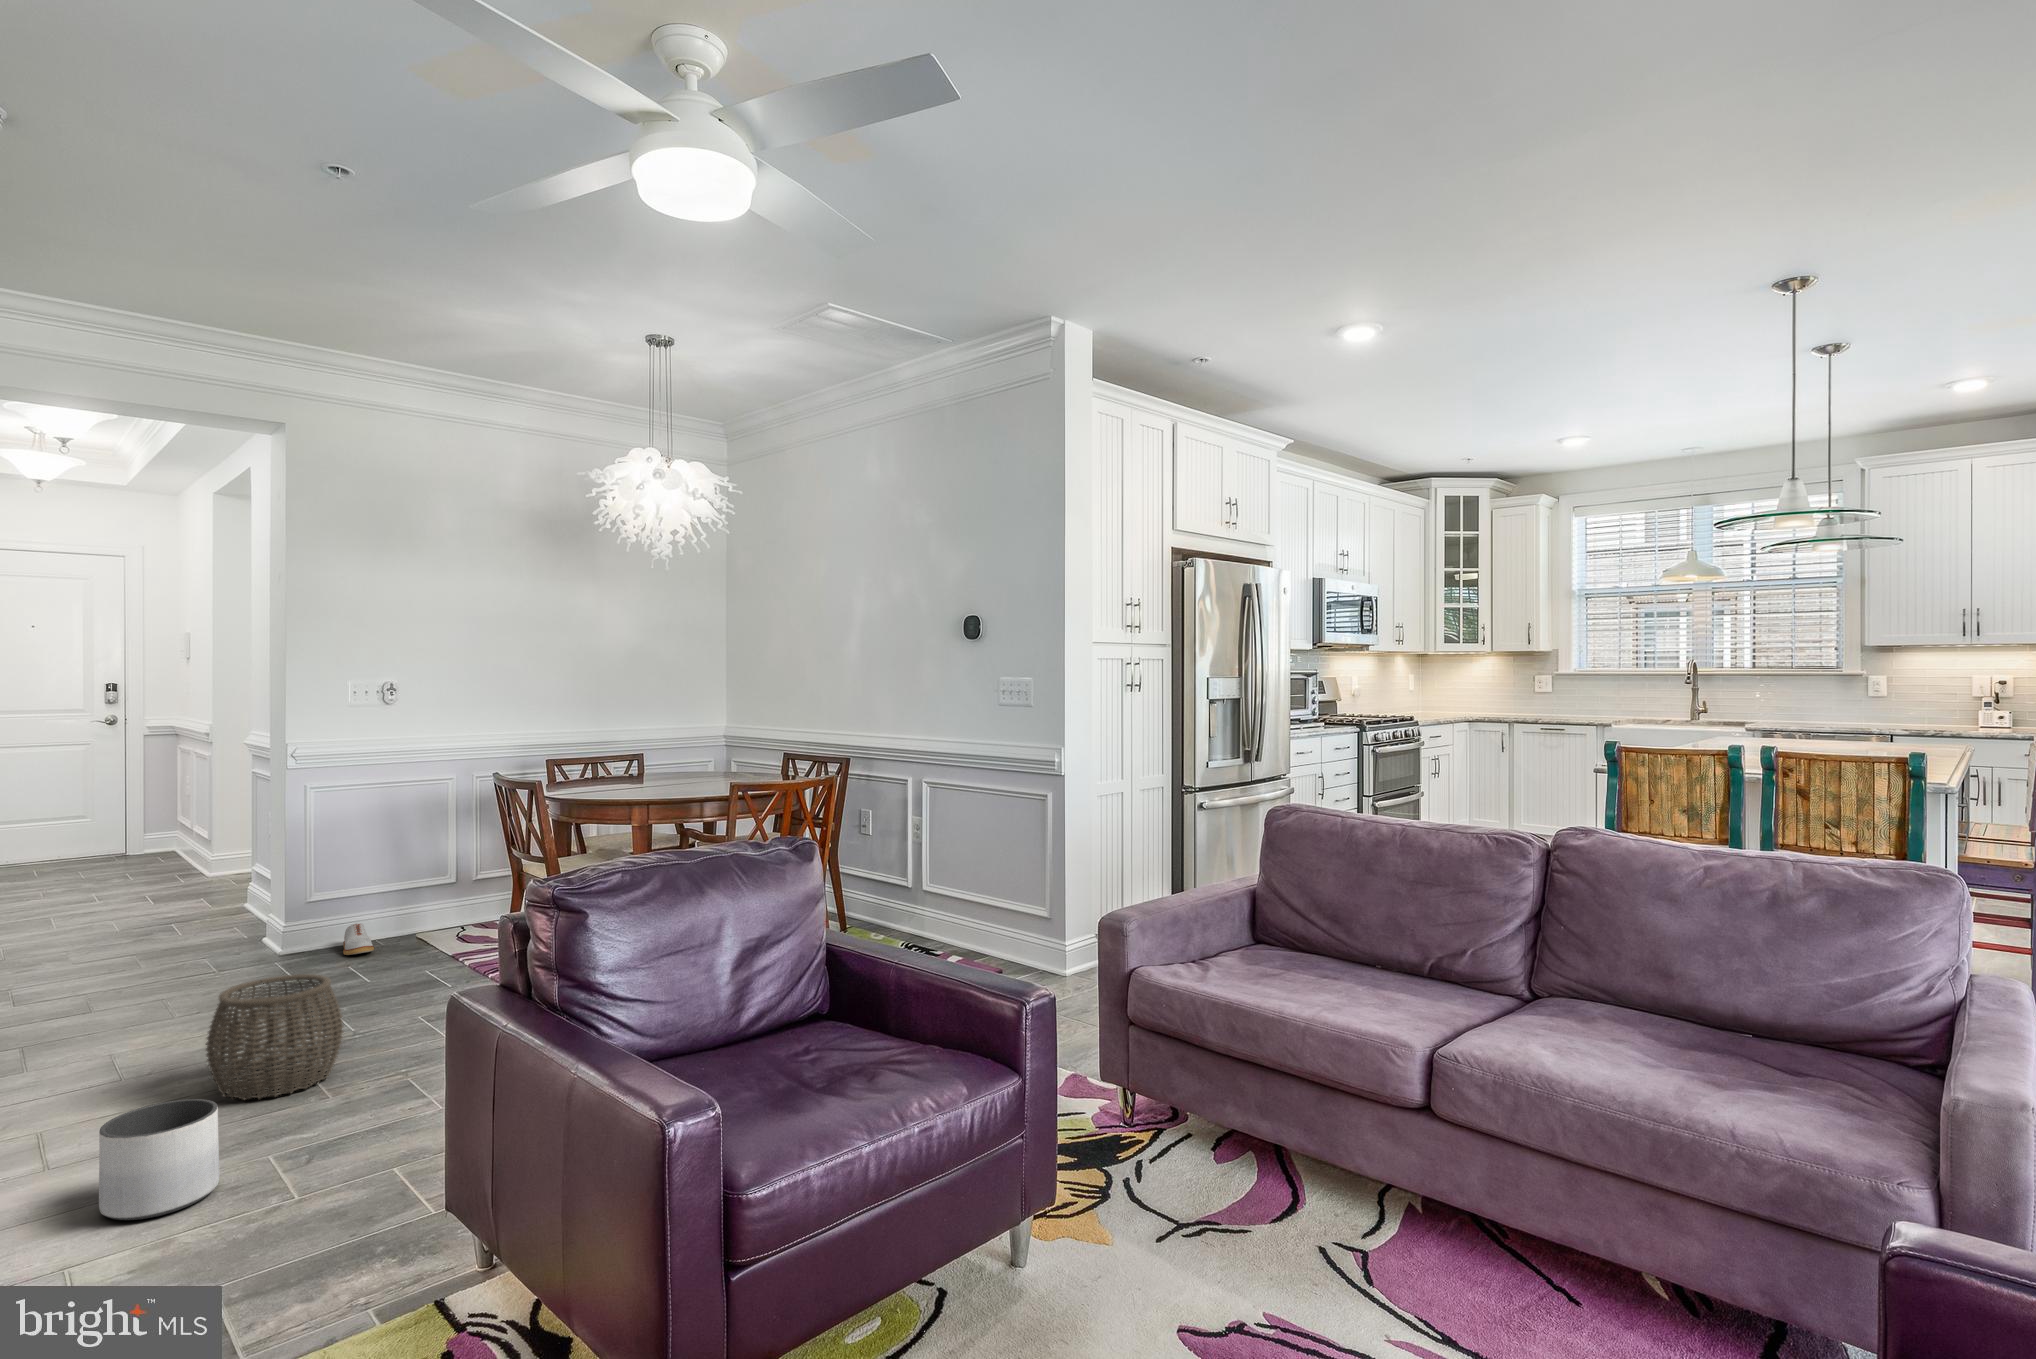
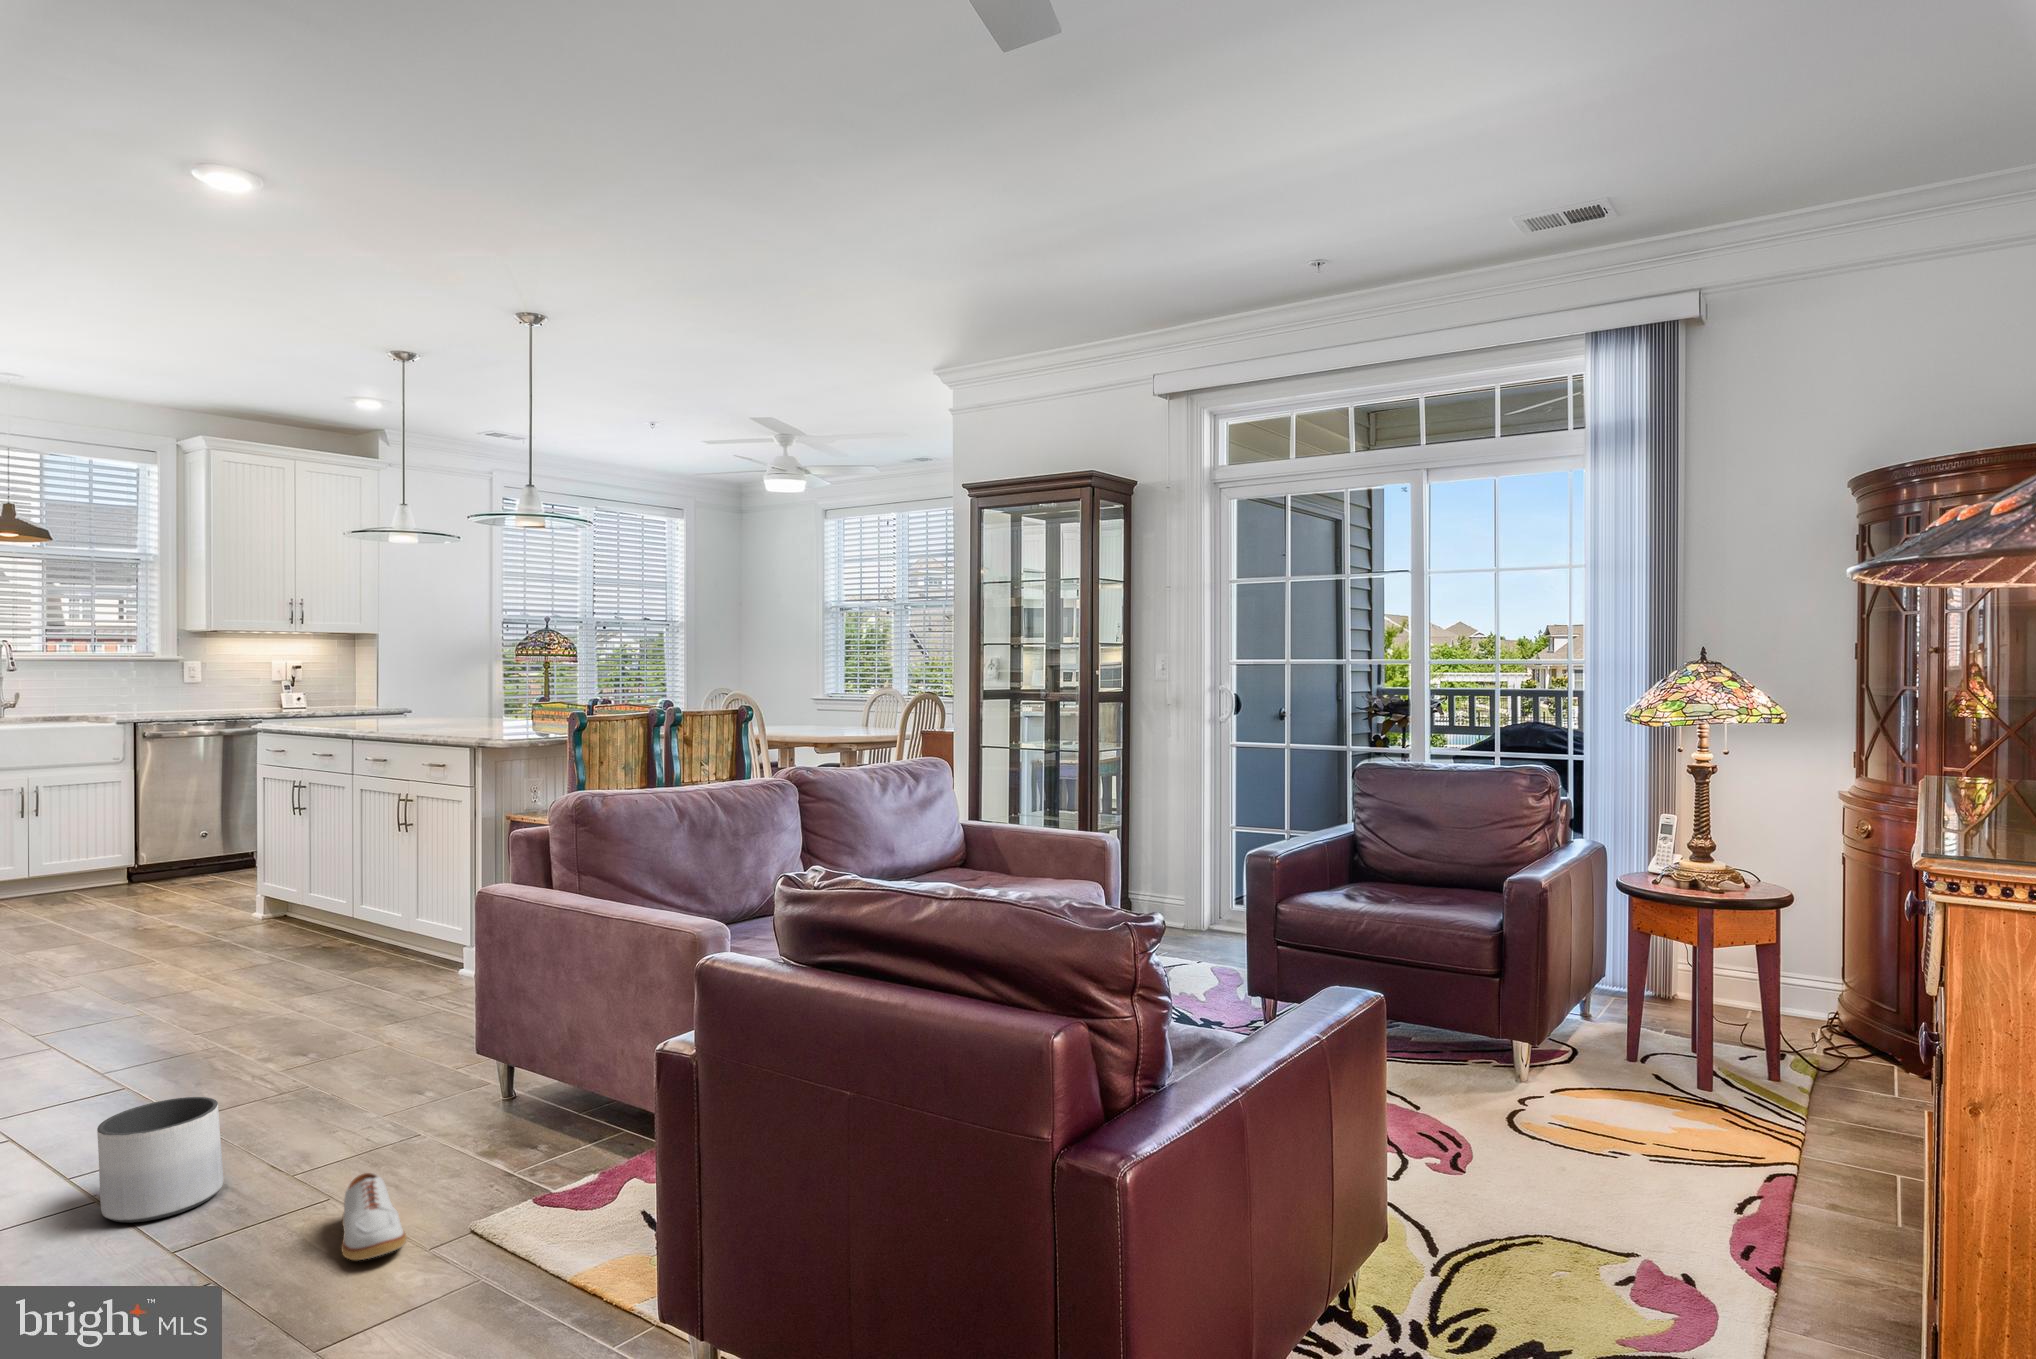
shoe: present [343,923,374,955] -> present [341,1173,406,1260]
woven basket: present [206,974,343,1100] -> none [209,971,353,1104]

